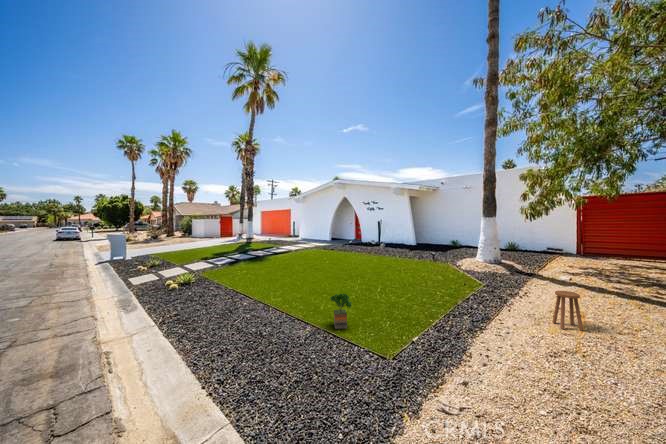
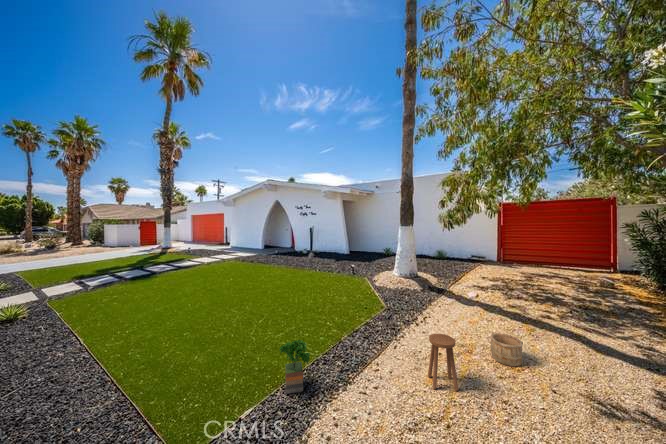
potted tree: present [330,294,351,329] -> present [280,340,310,394]
wooden bucket: none [602,298,635,321] -> present [490,333,523,366]

